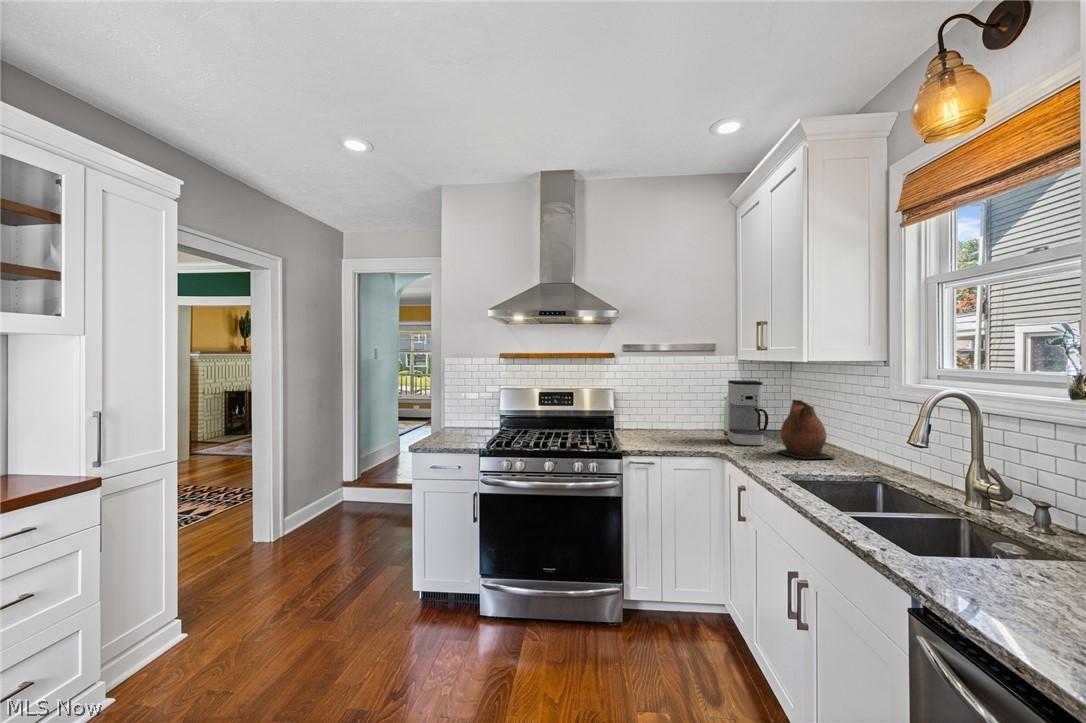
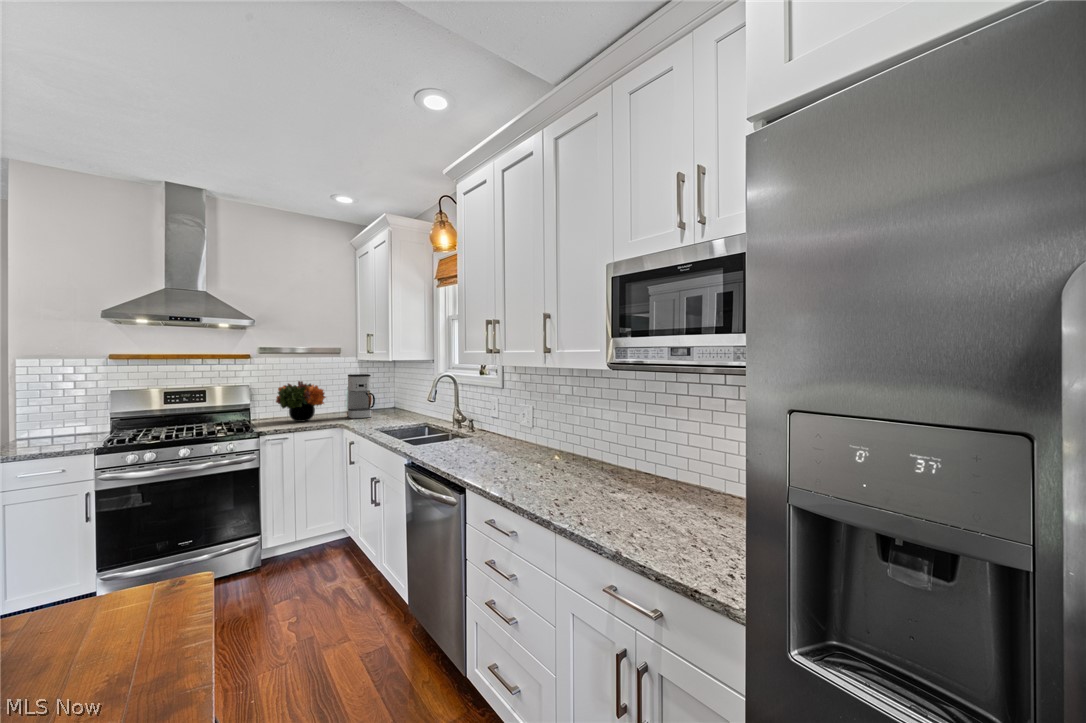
flower arrangement: none [640,387,701,441] -> present [276,381,326,422]
ceramic pitcher: present [778,400,835,458] -> none [376,384,411,421]

